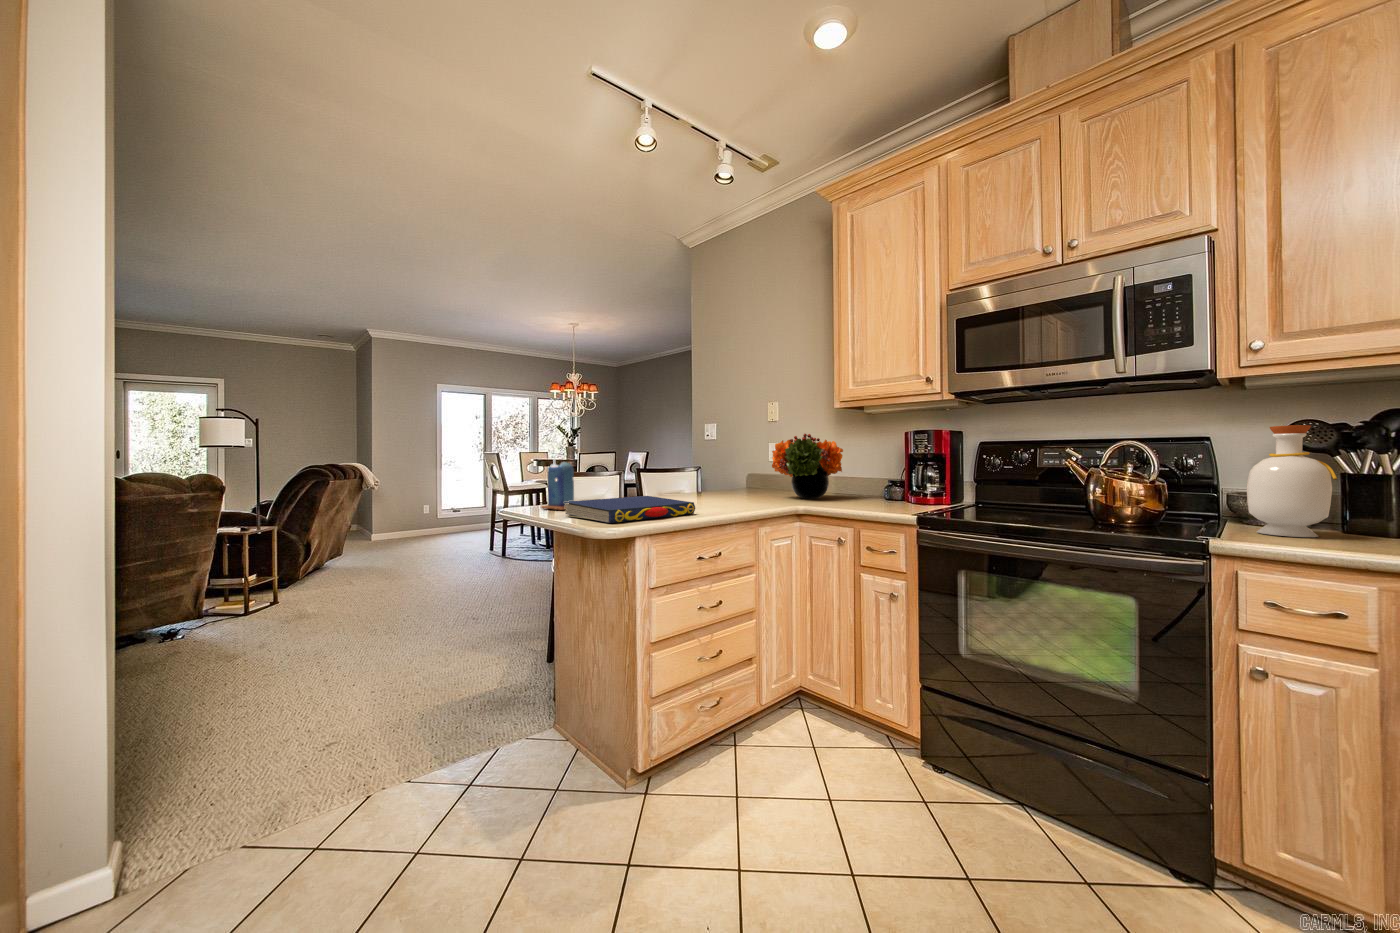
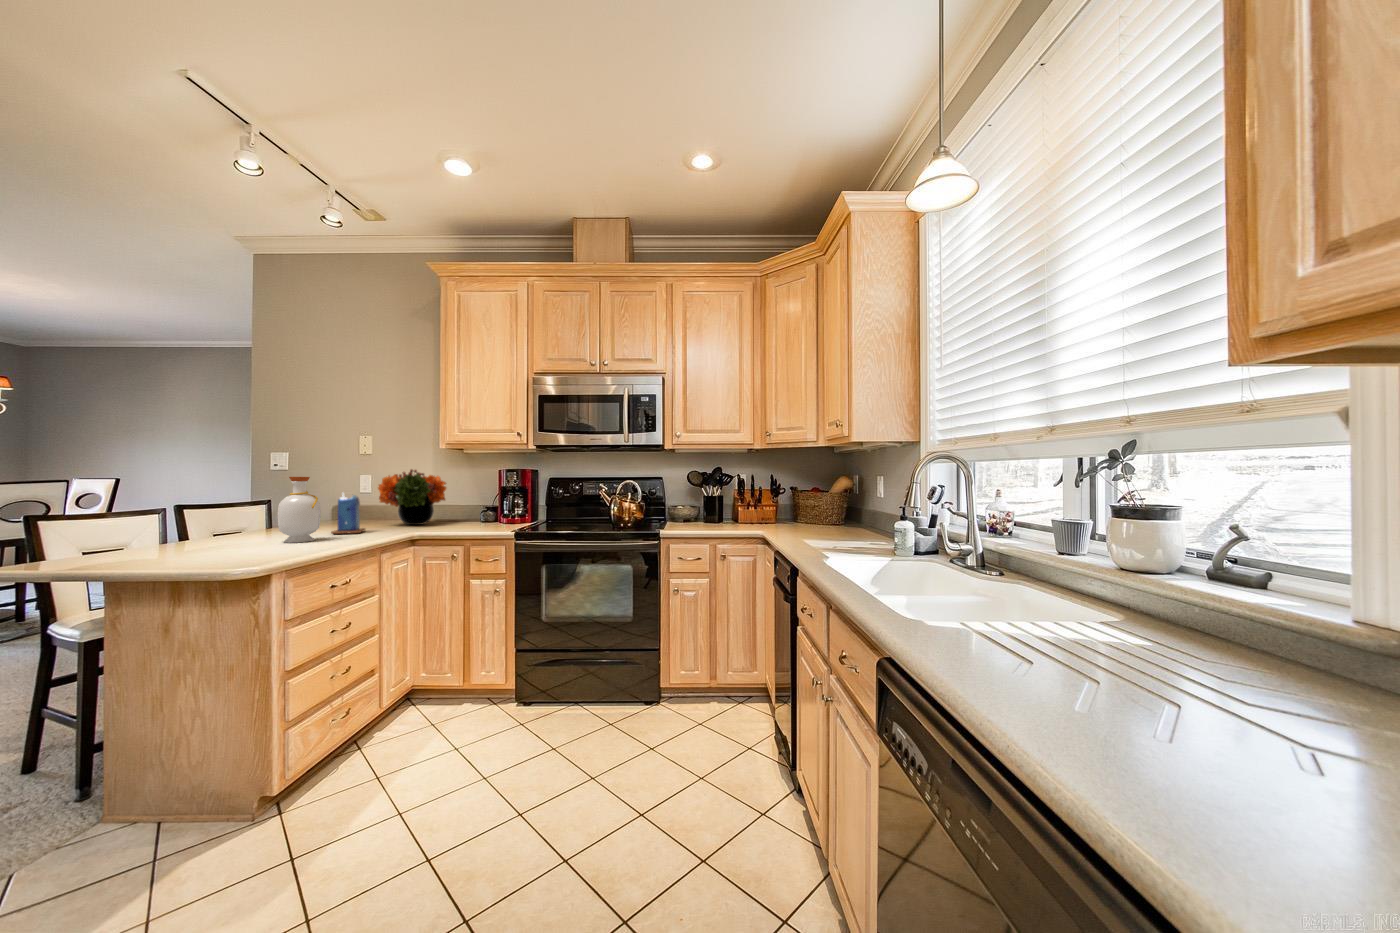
bottle: present [1247,425,1337,537] -> present [277,477,321,543]
candle: present [541,460,574,510] -> present [331,493,365,534]
book: present [565,496,695,523] -> none [154,535,324,566]

